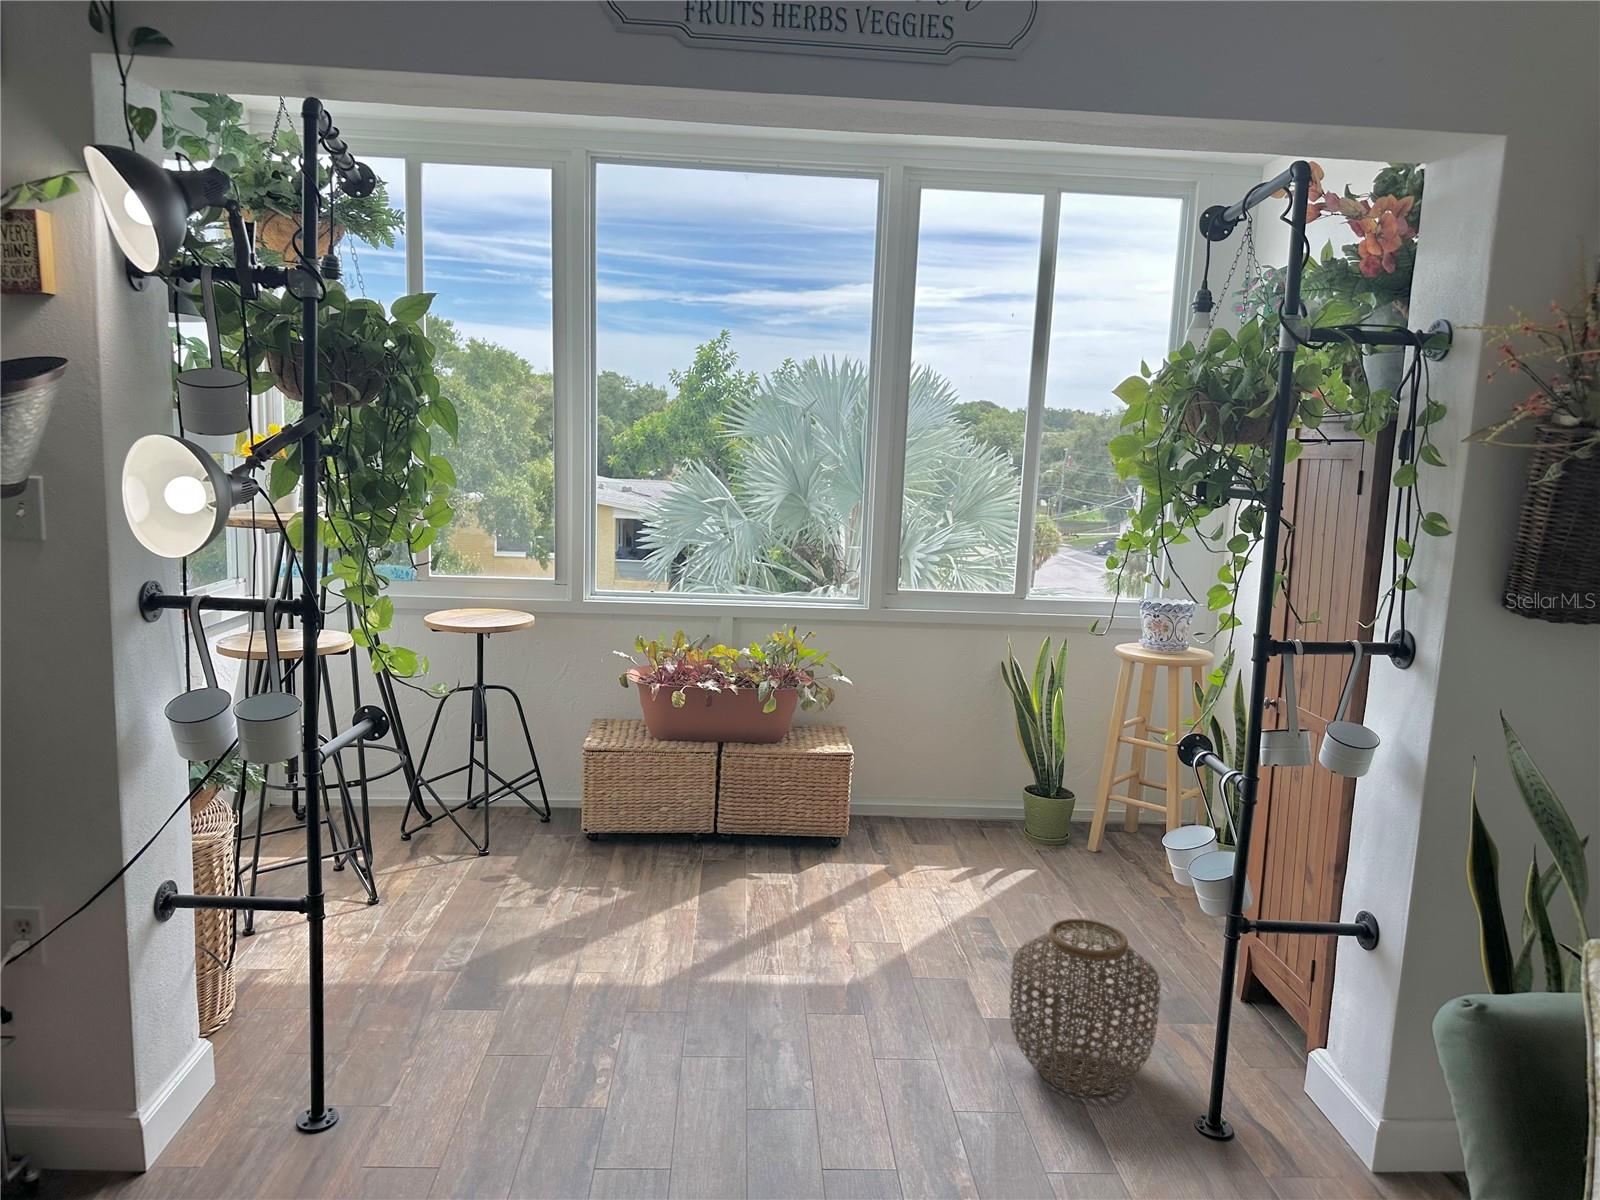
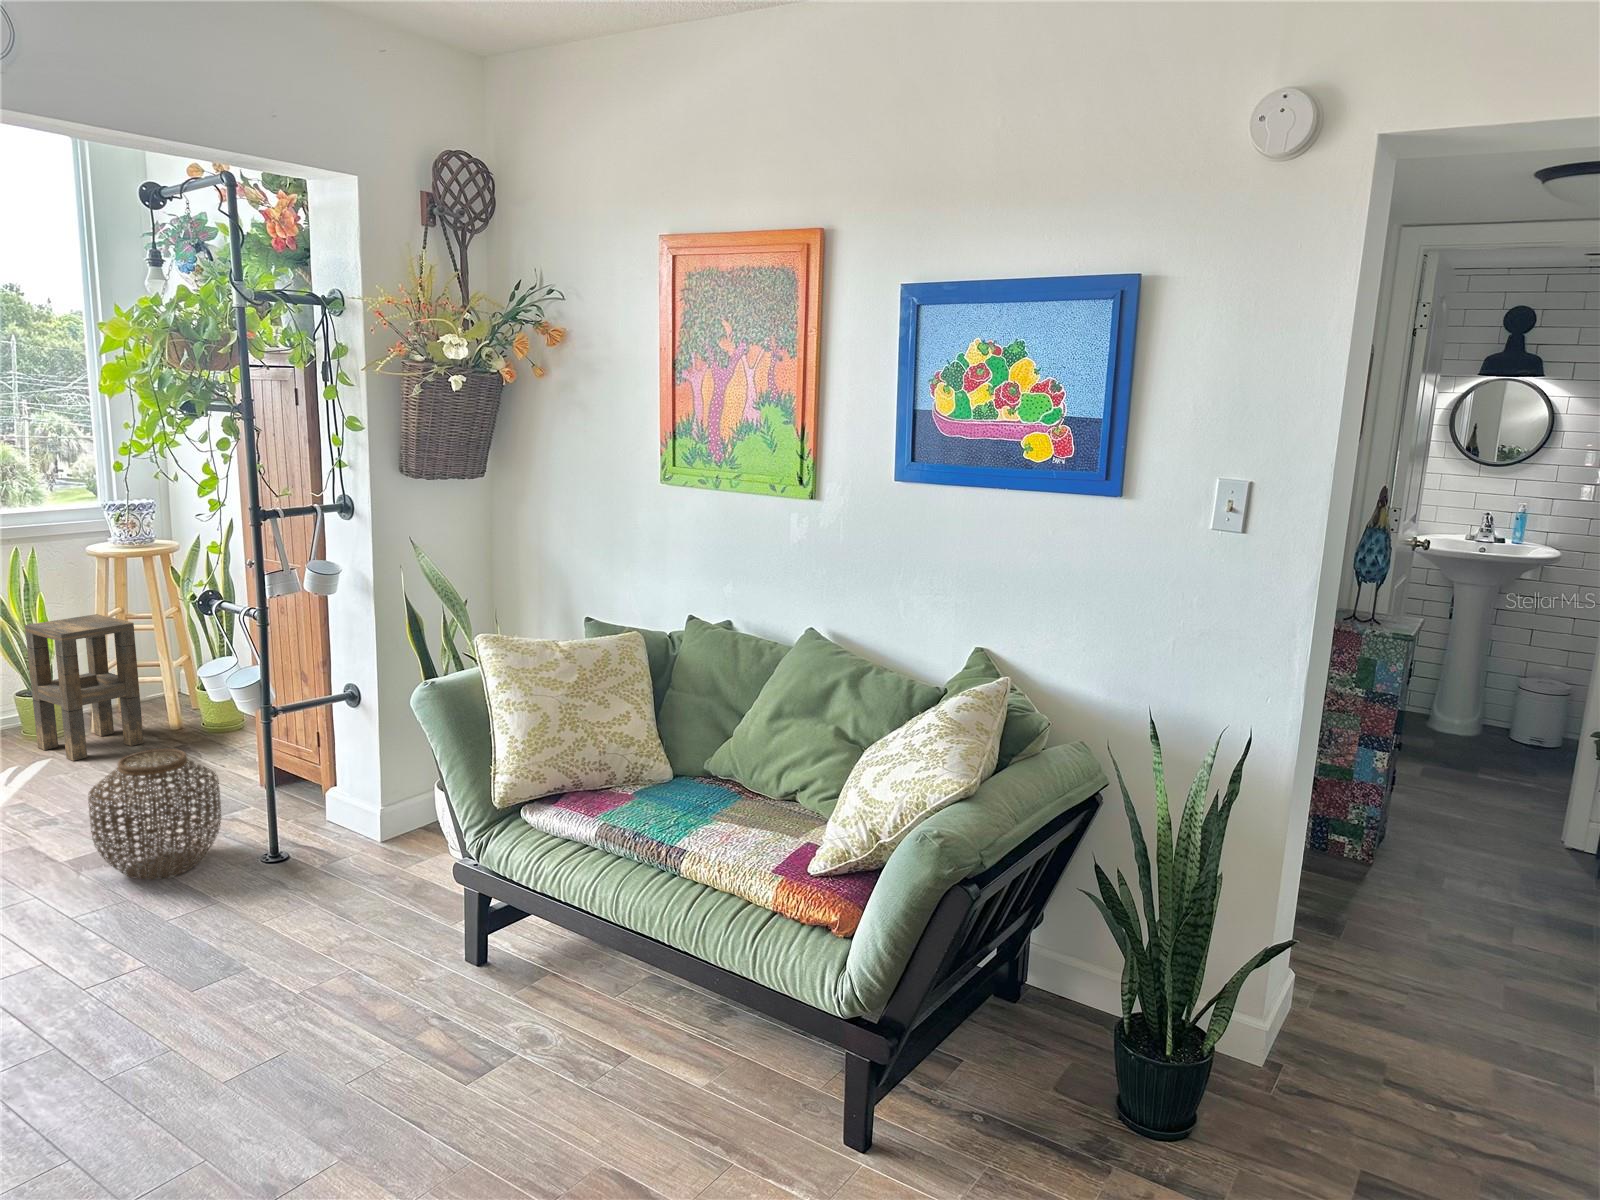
side table: none [1032,720,1141,880] -> present [25,614,144,761]

